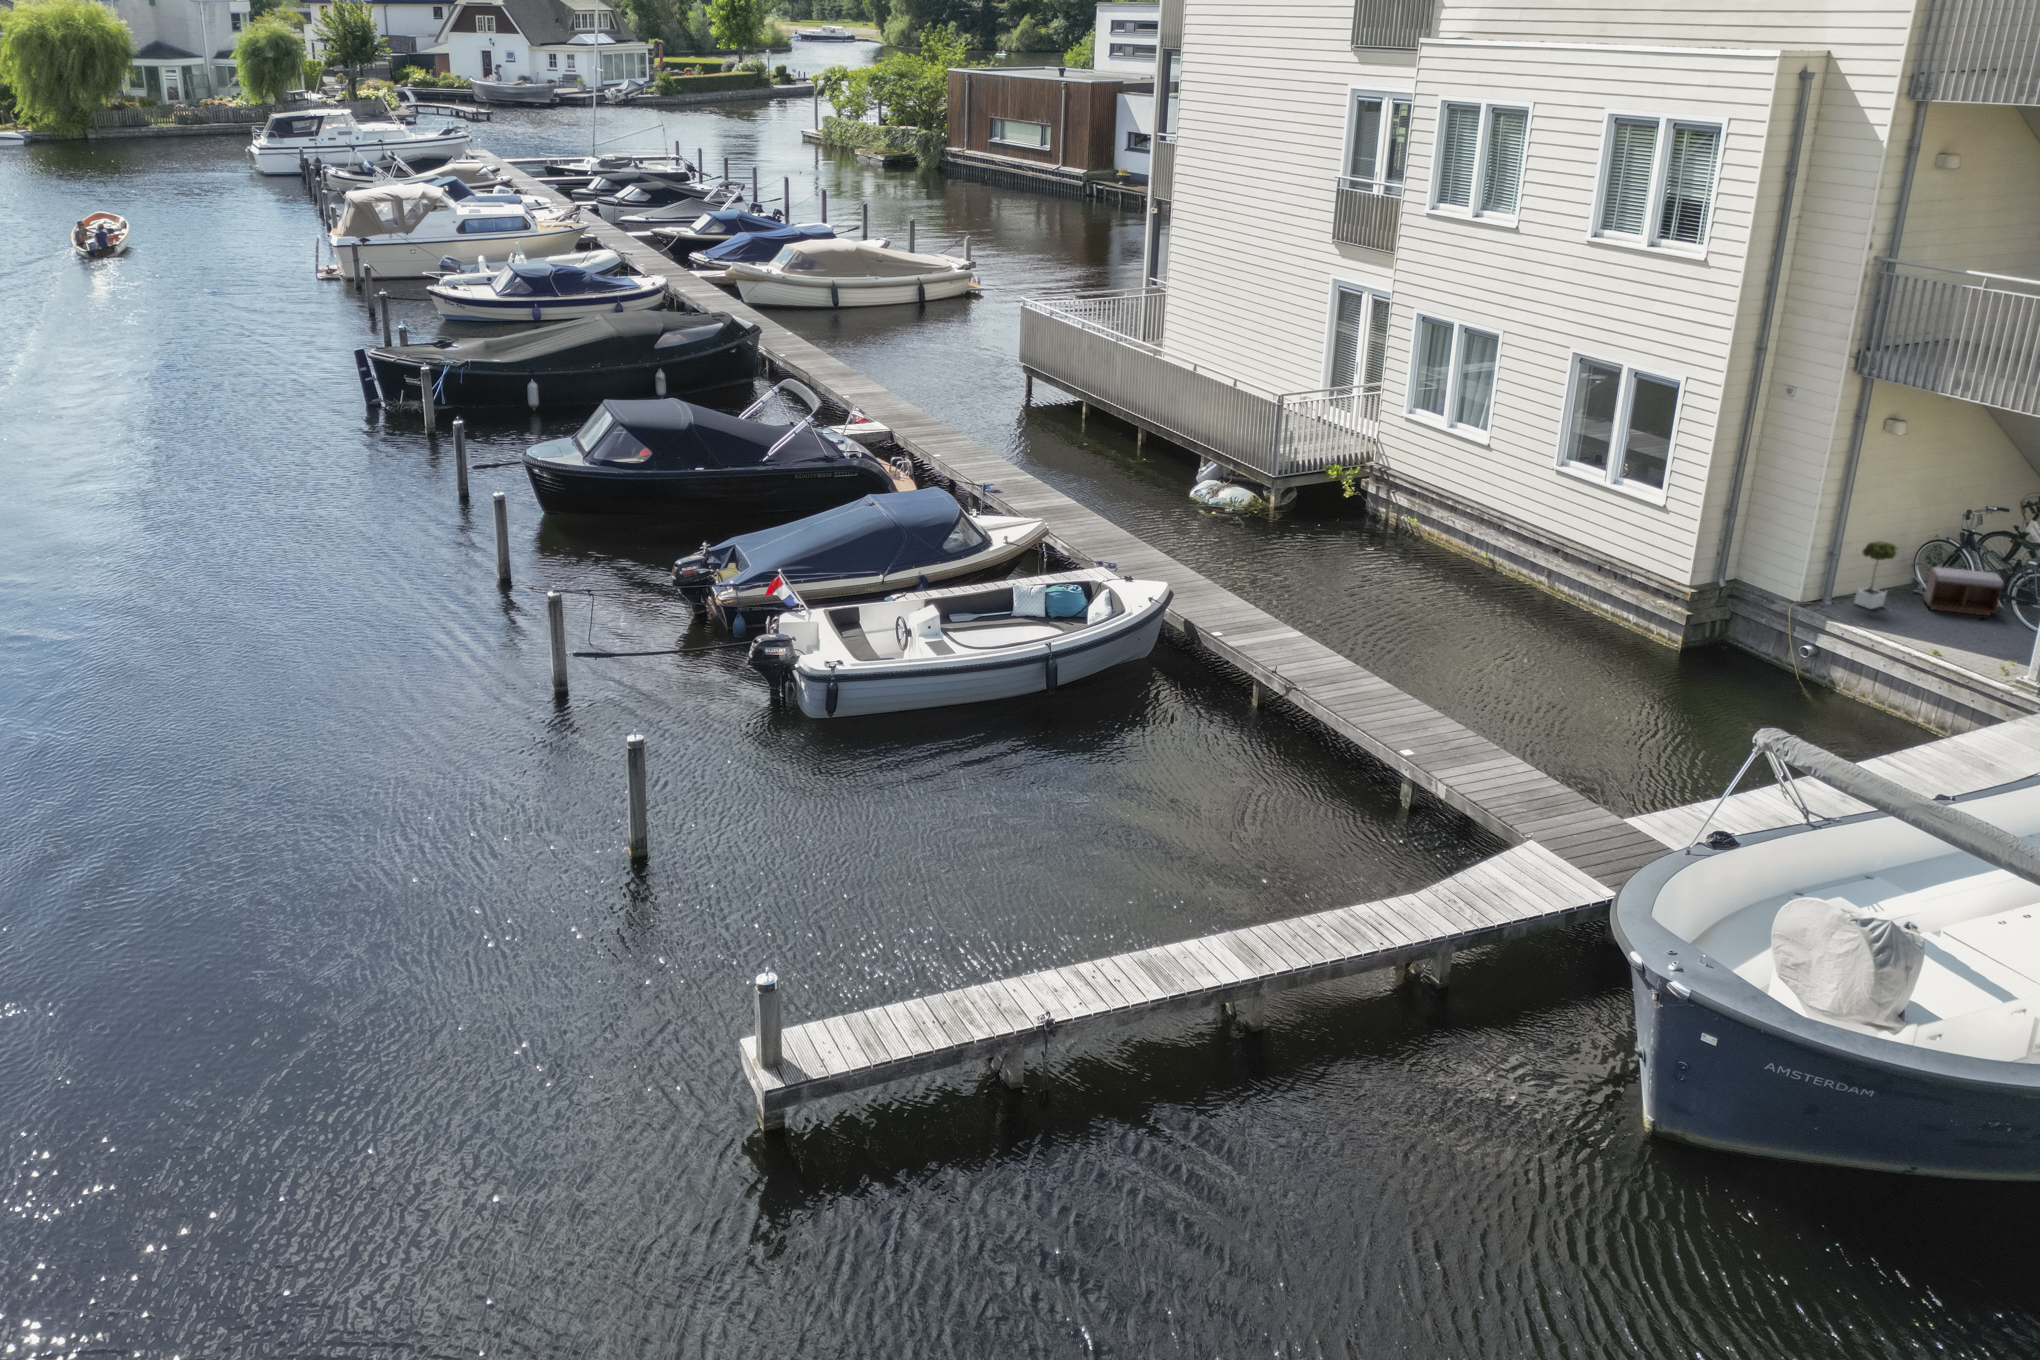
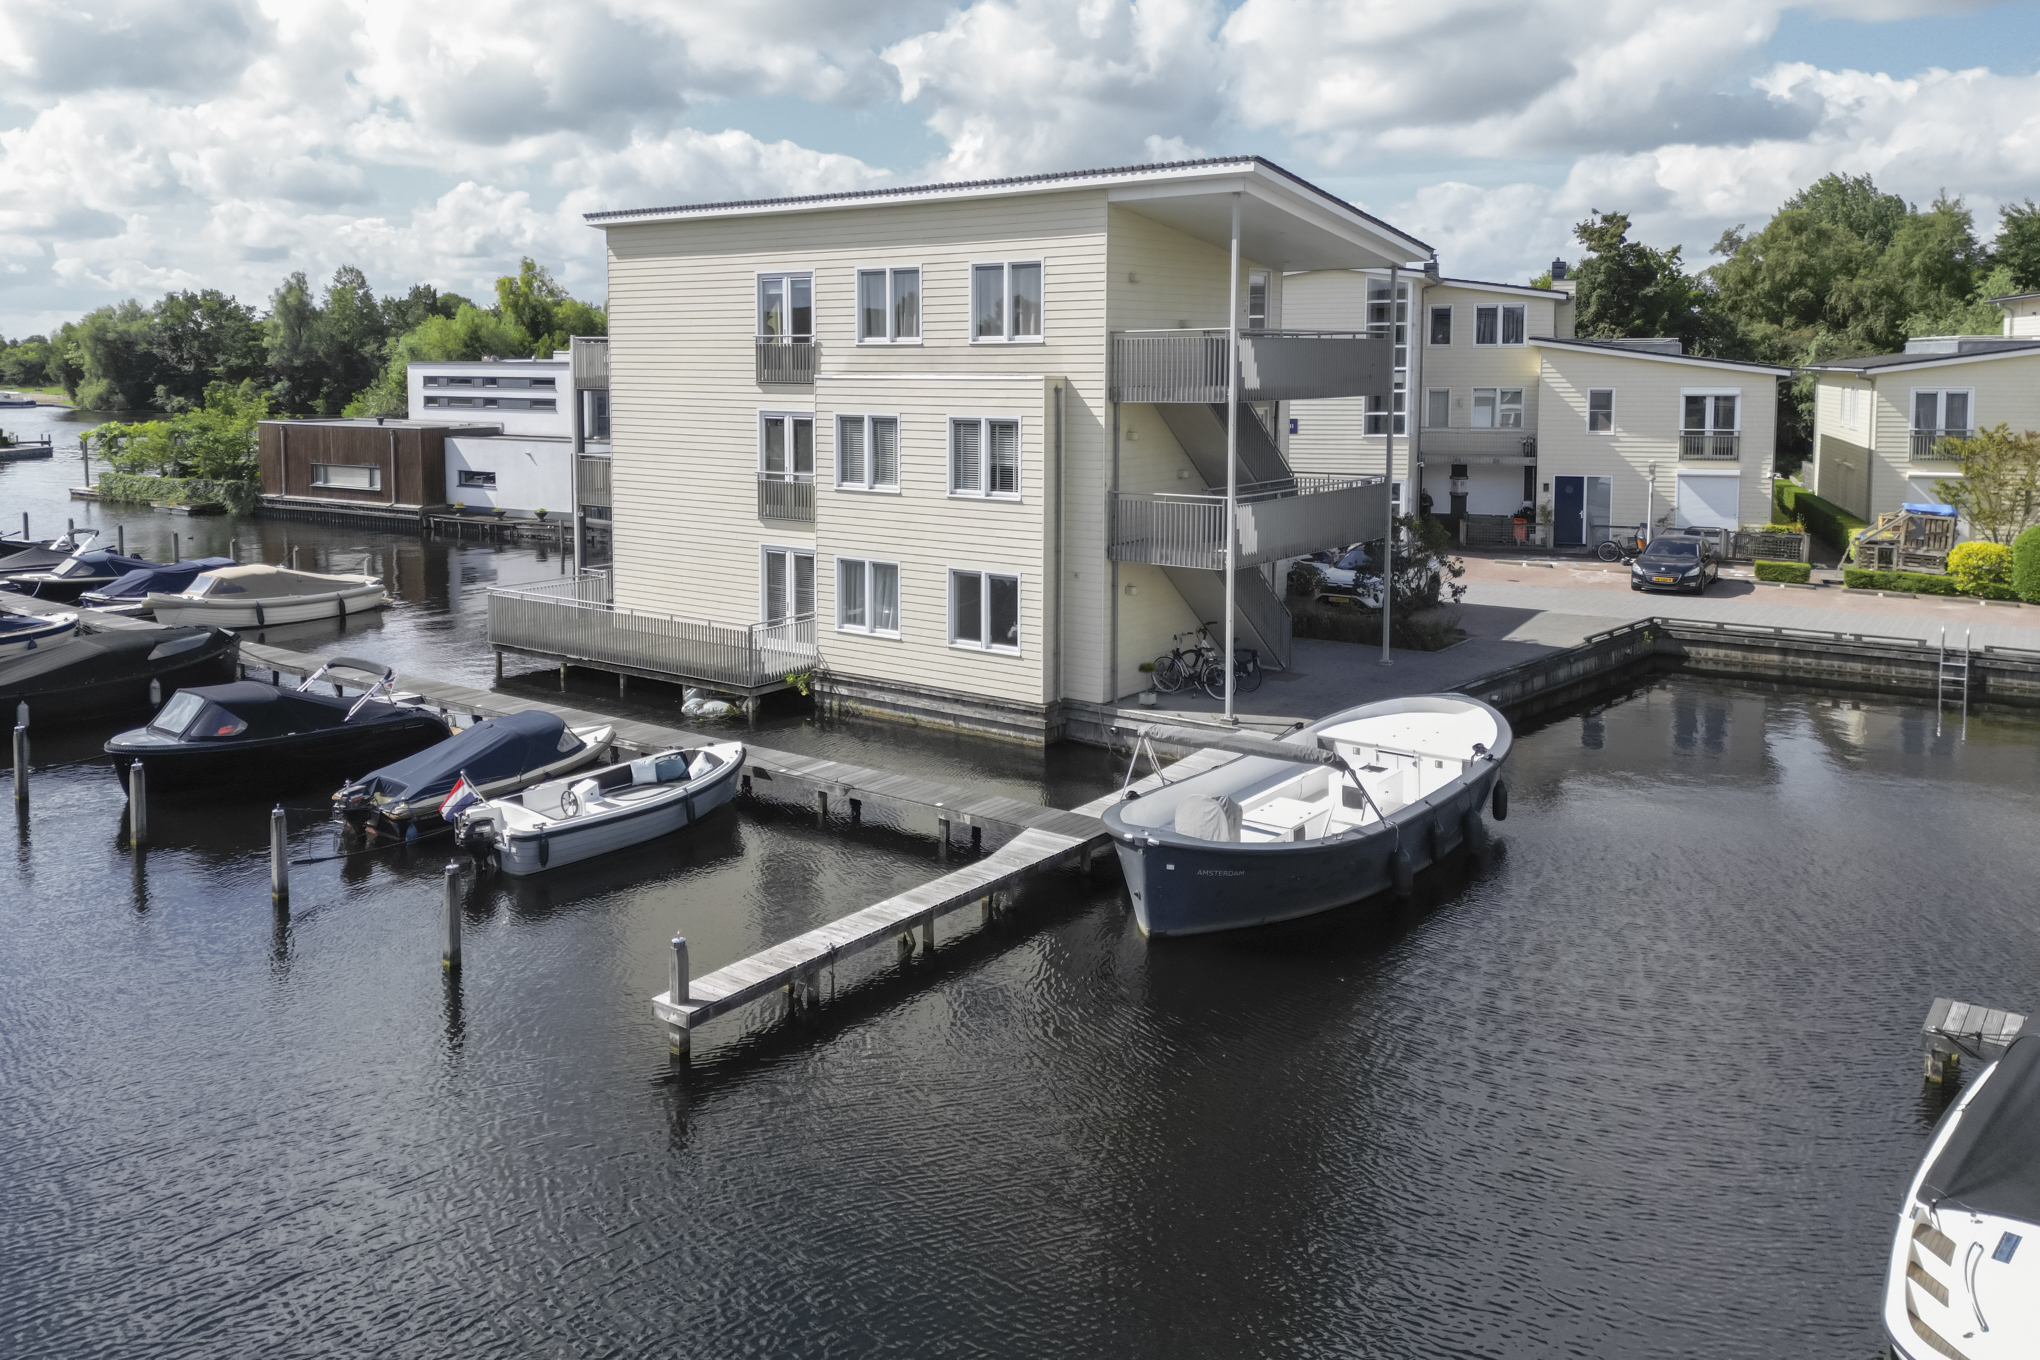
bench: present [1924,567,2004,615] -> none [1177,677,1218,702]

